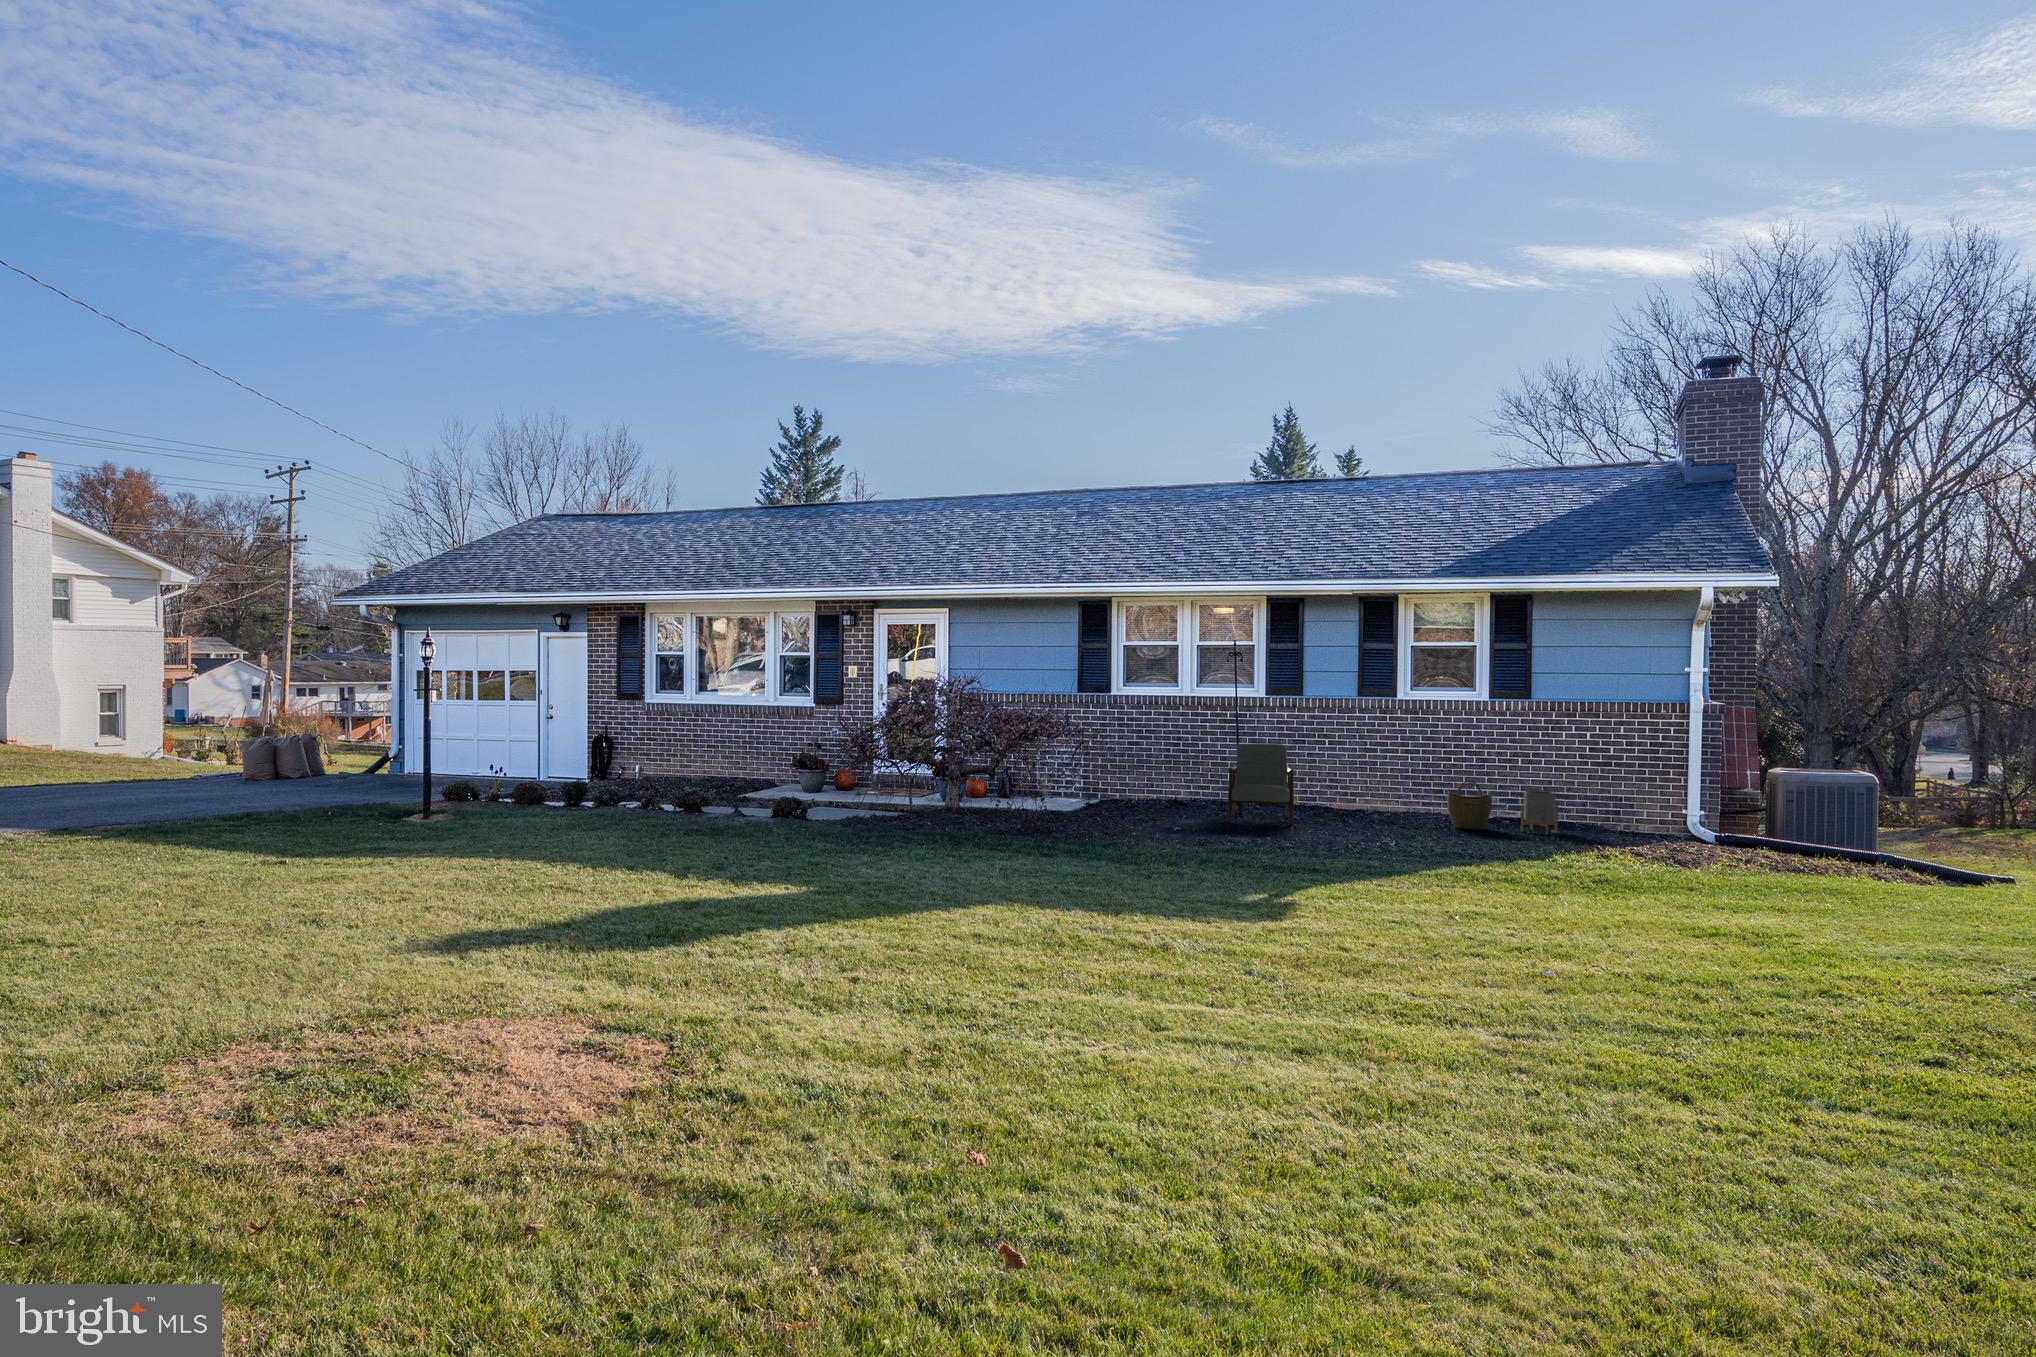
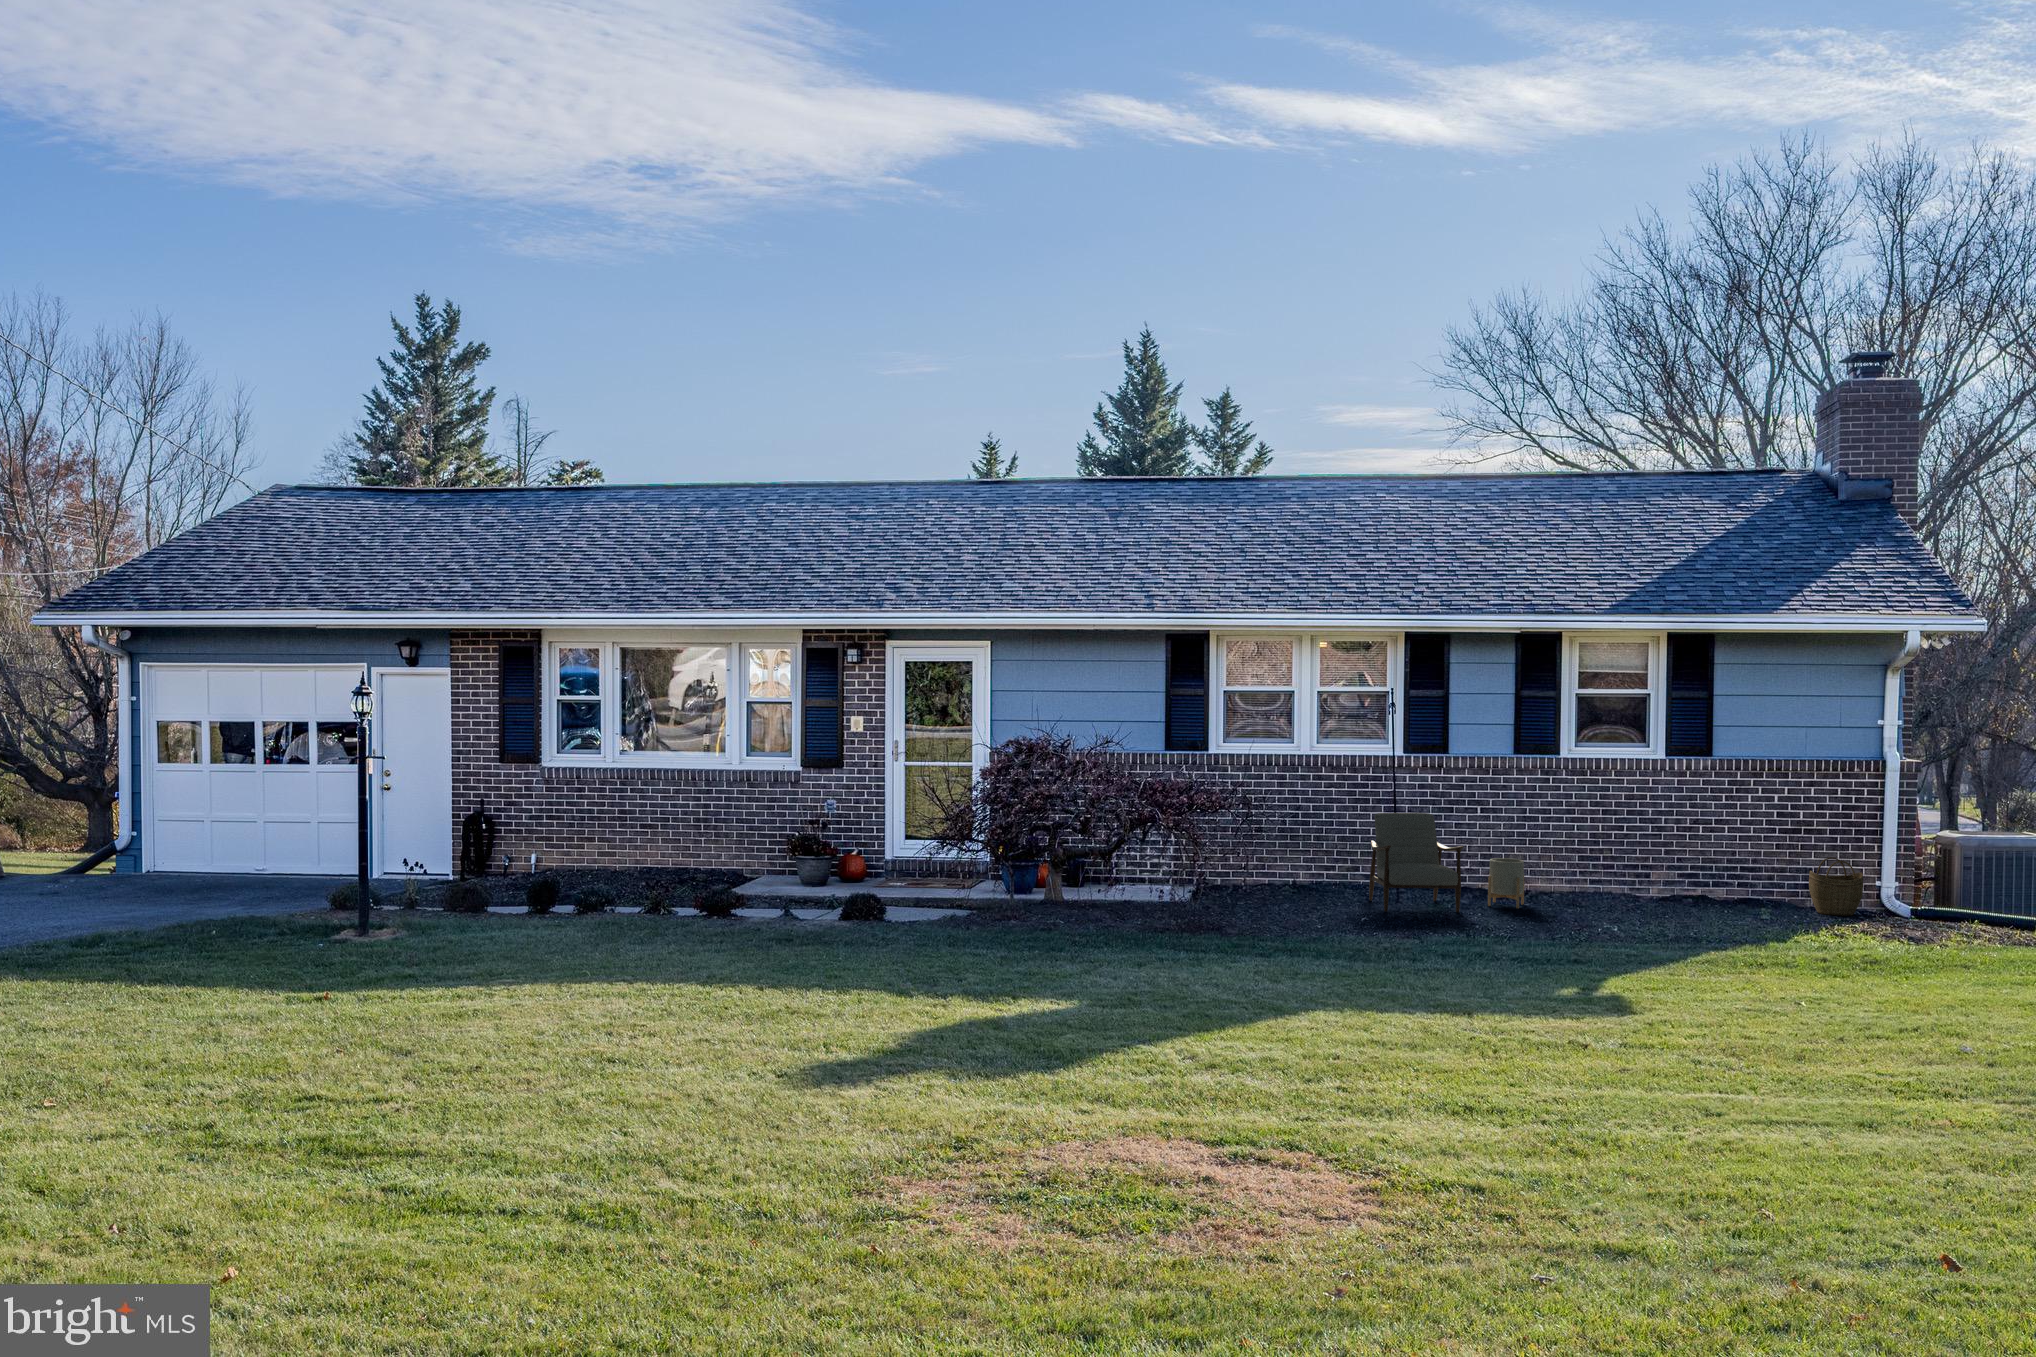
woven basket: present [1447,781,1492,830] -> present [1809,857,1863,916]
planter: present [1521,791,1558,835] -> present [1488,858,1524,908]

